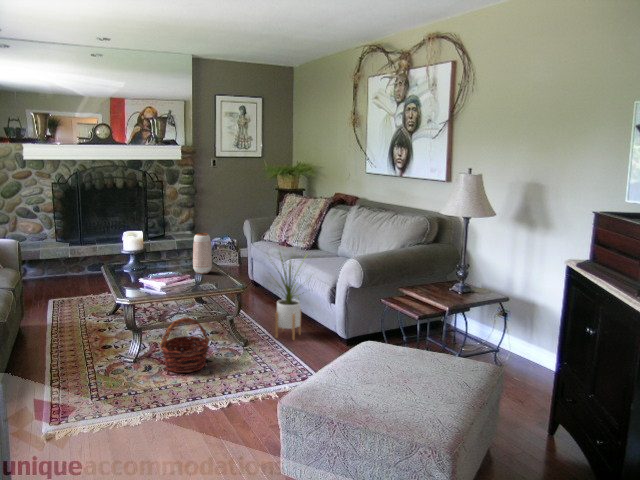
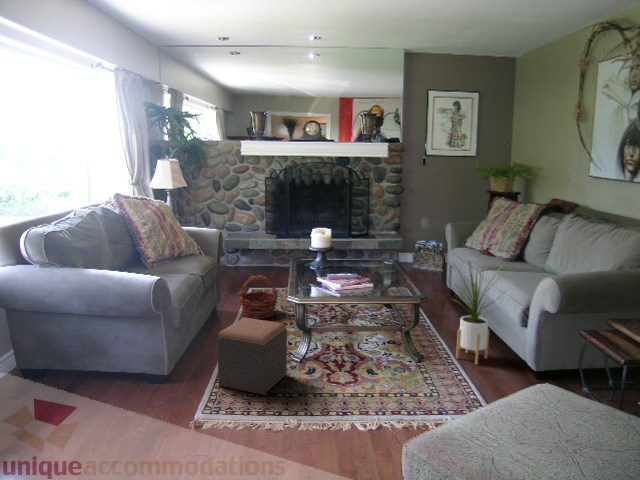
vase: present [193,233,212,274] -> none [374,234,394,278]
basket: present [160,318,209,373] -> present [239,275,278,319]
footstool: none [52,326,124,397] -> present [218,318,287,395]

